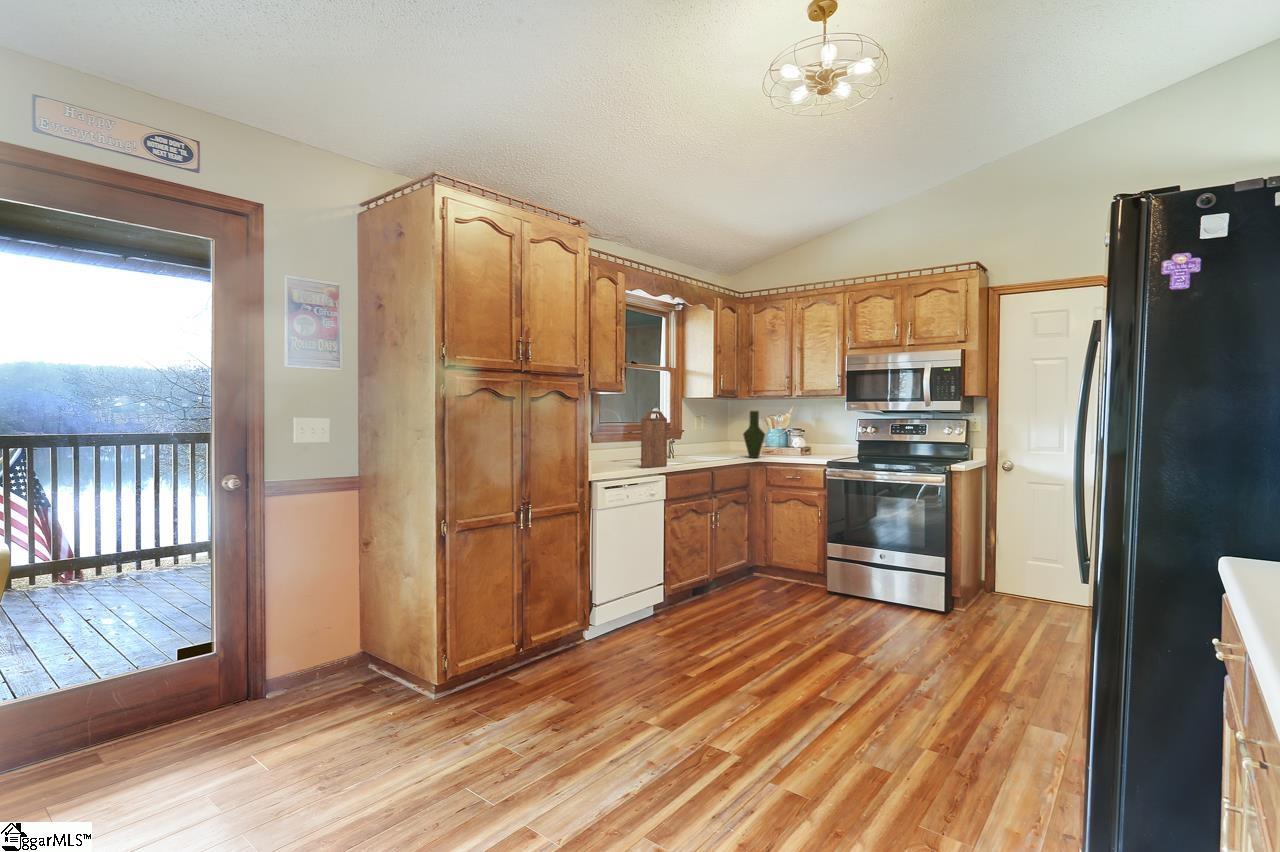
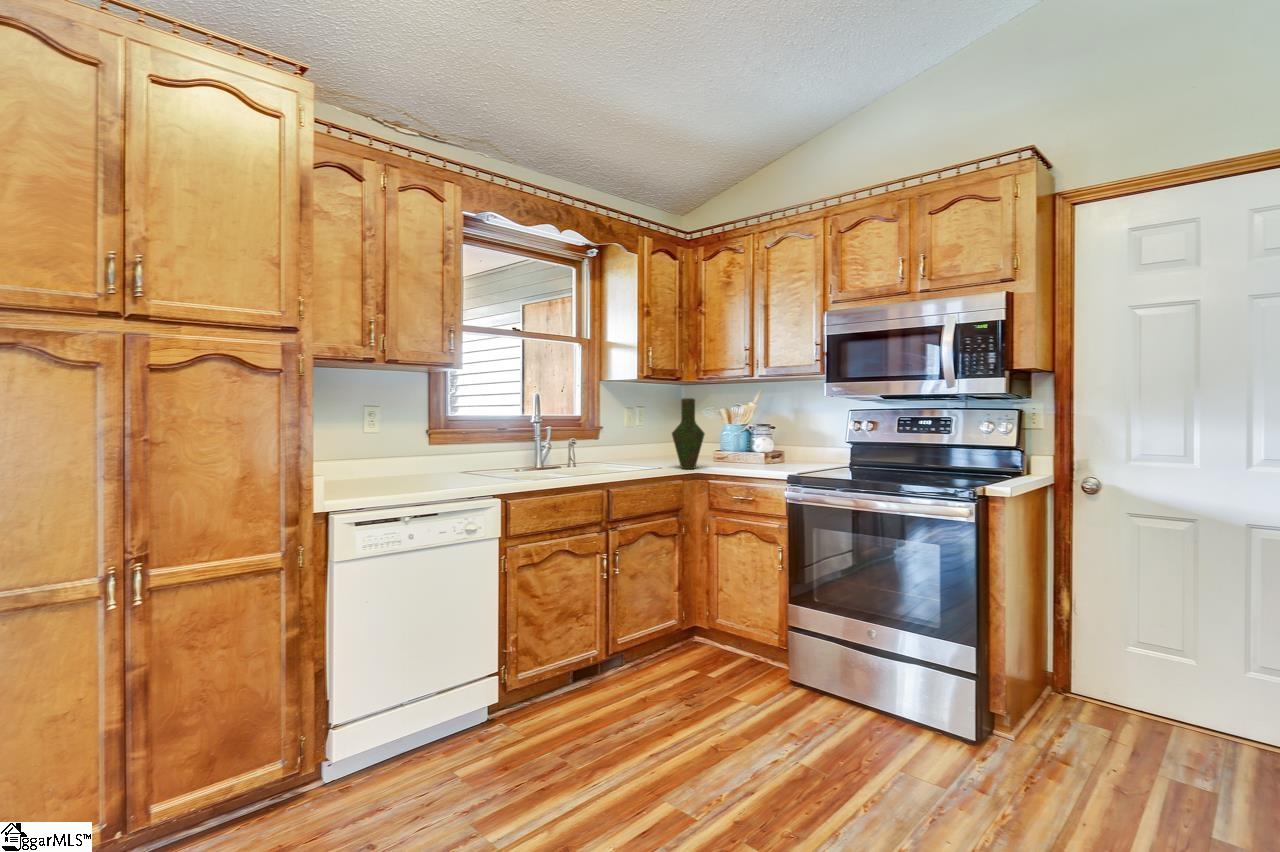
cutting board: present [641,411,667,468] -> none [465,396,515,487]

